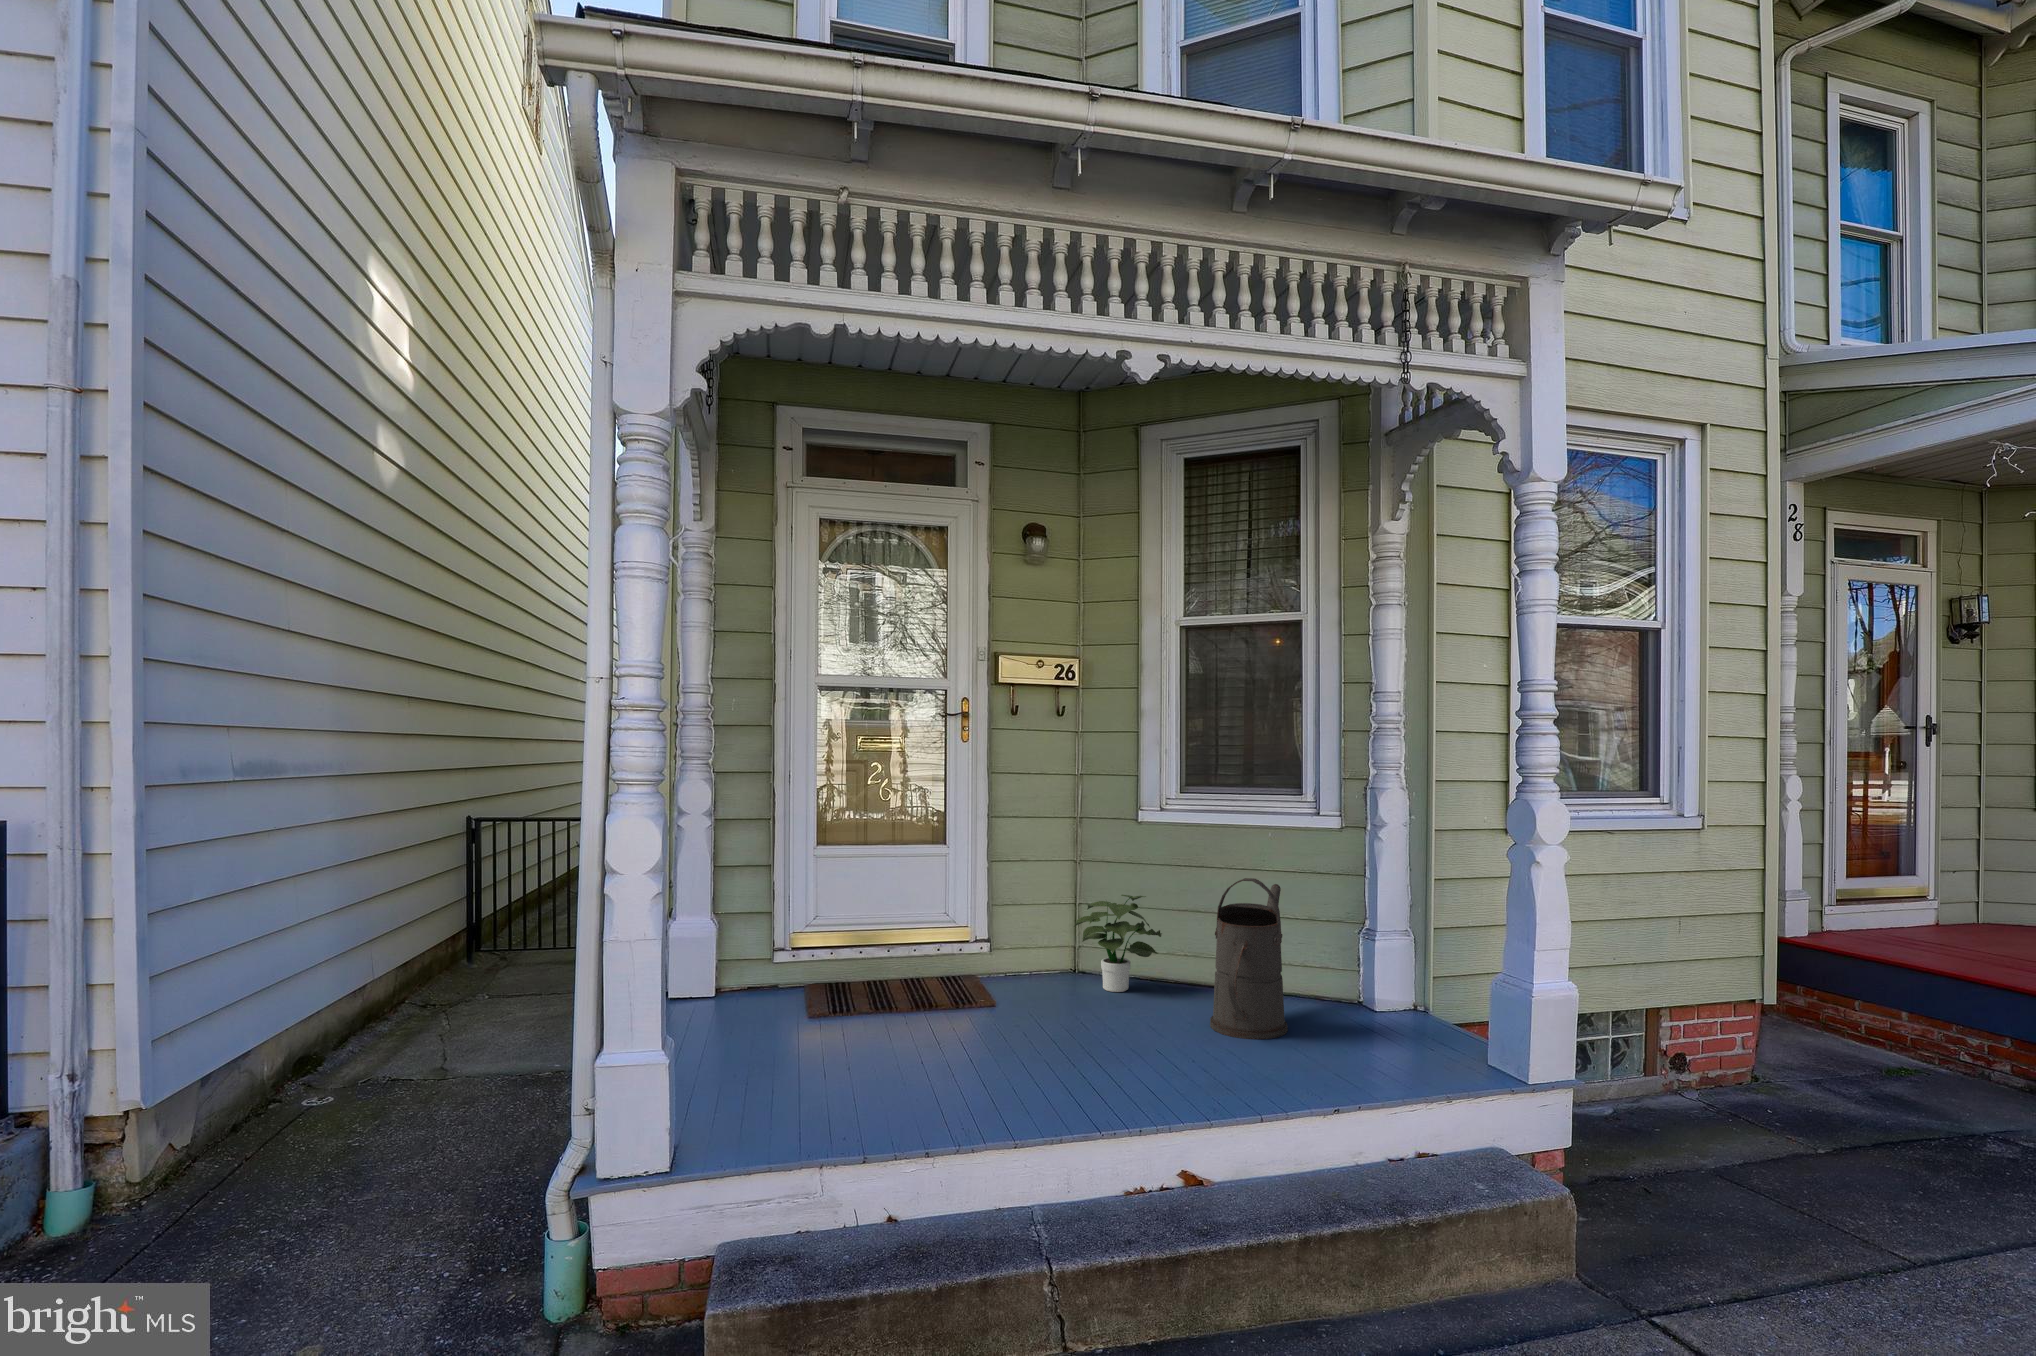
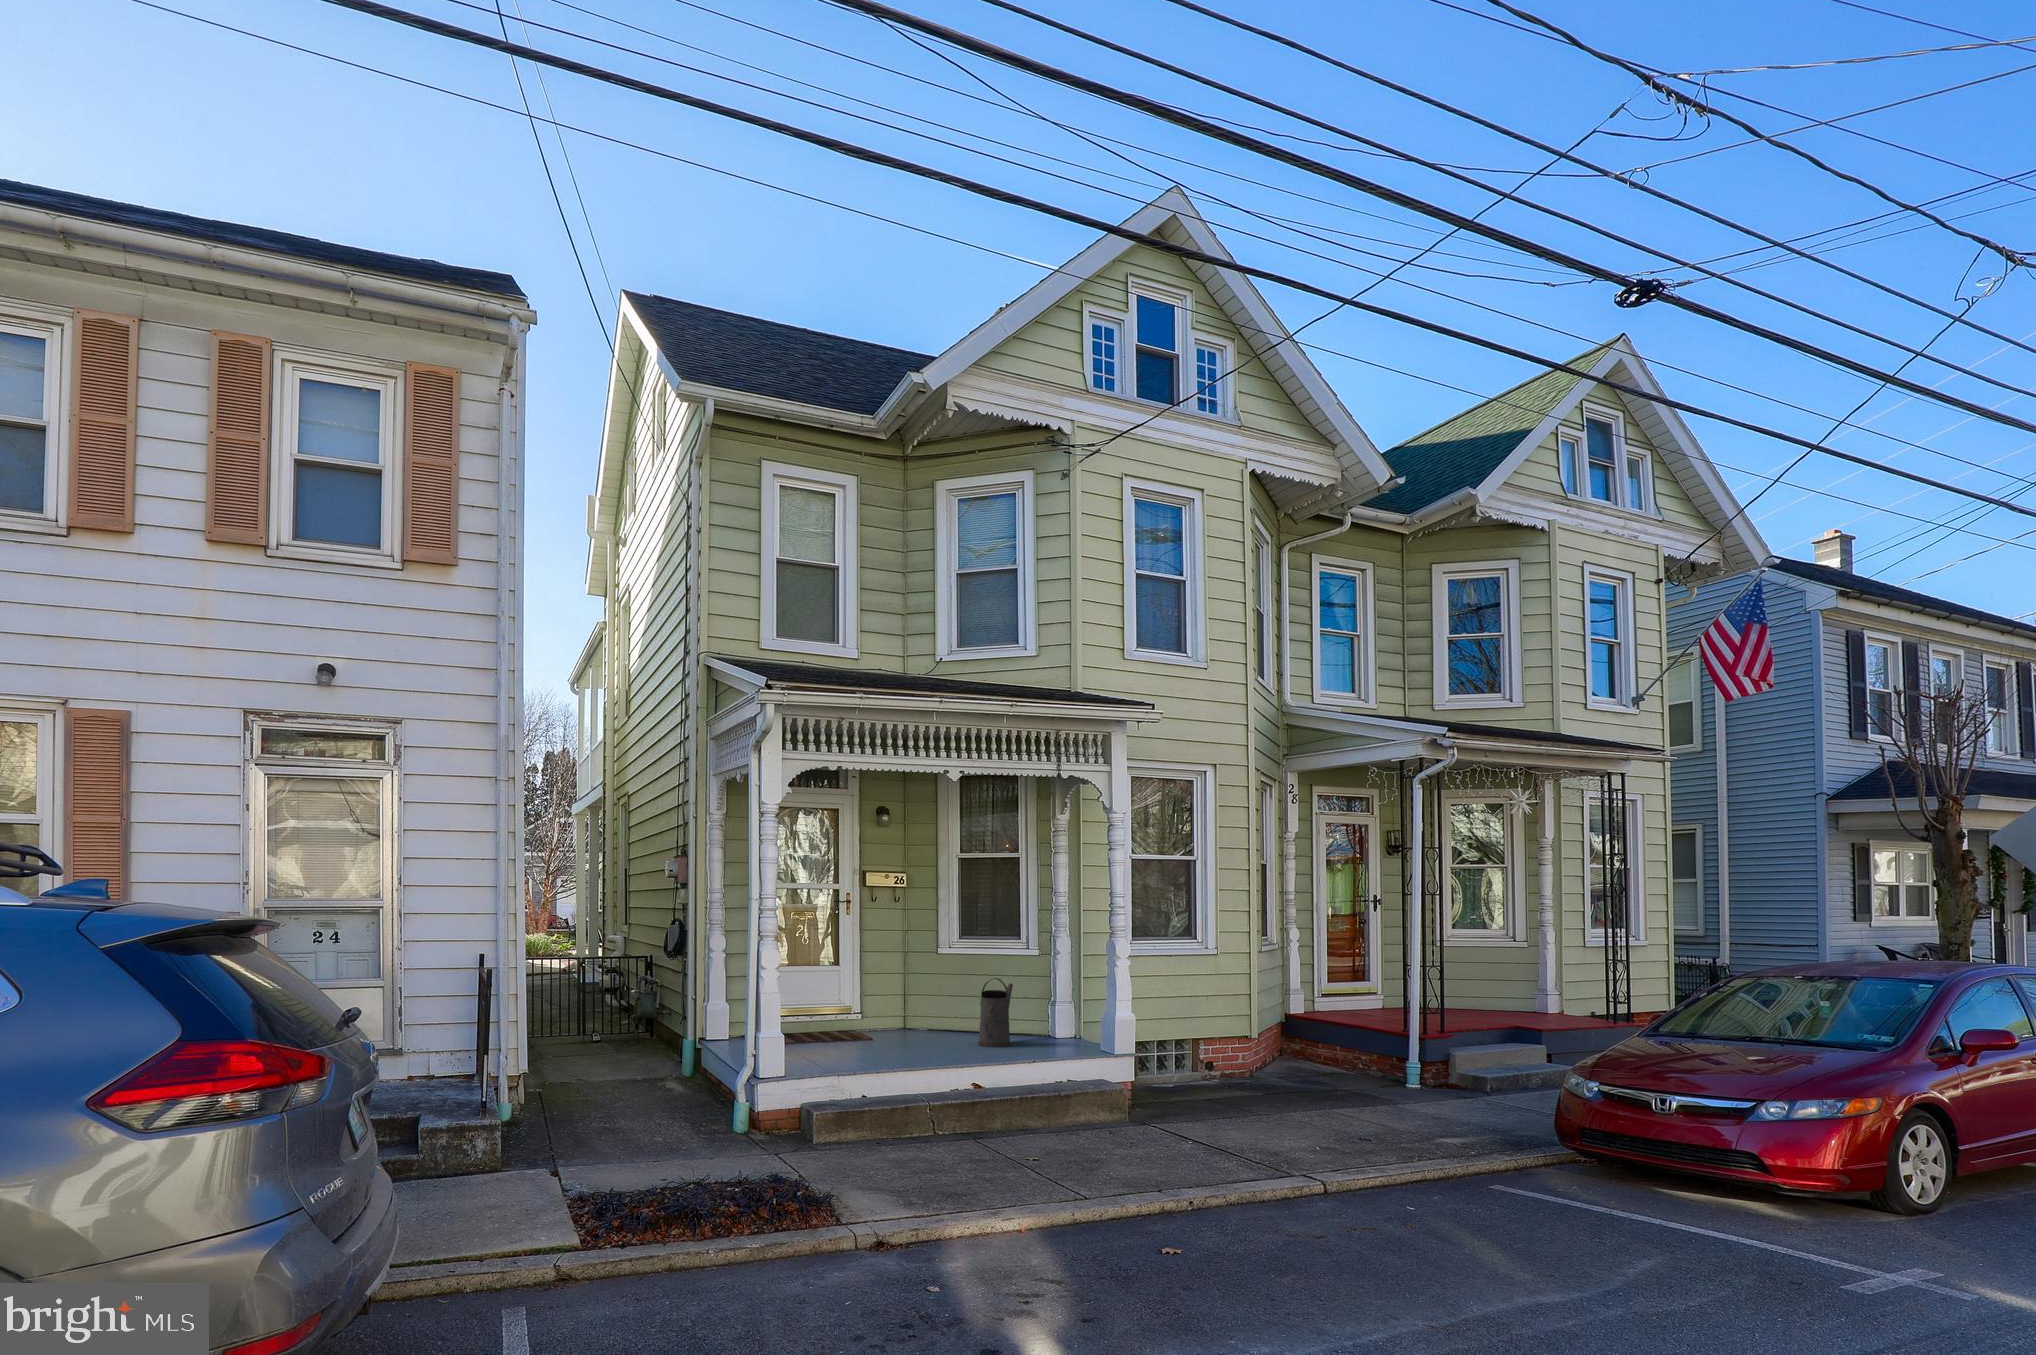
potted plant: present [1074,895,1162,992] -> none [914,991,957,1038]

